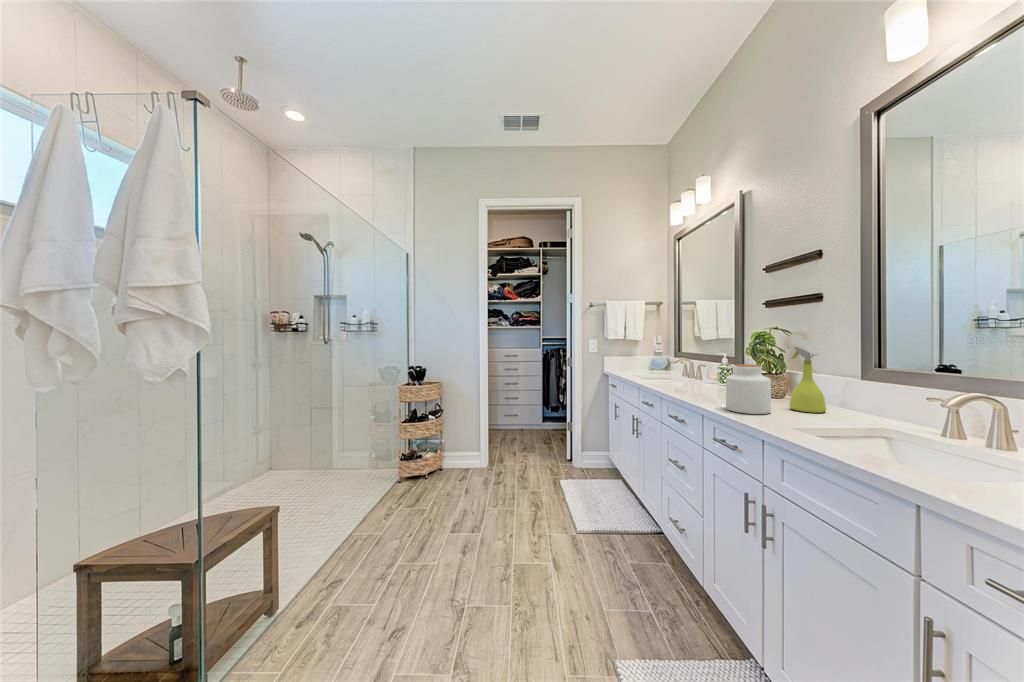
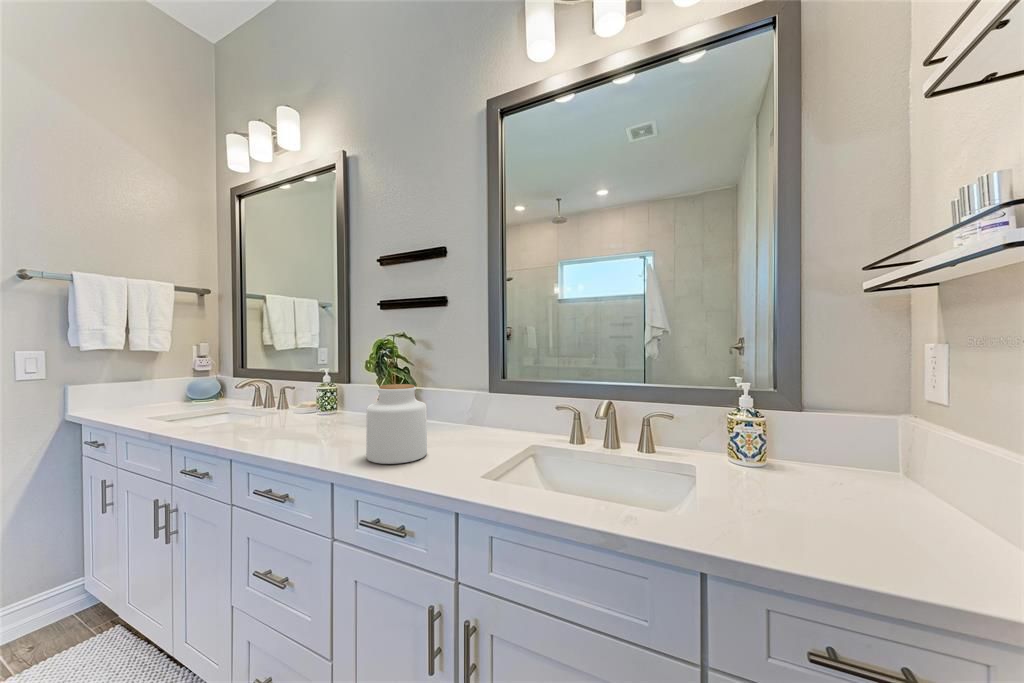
spray bottle: present [790,347,826,413] -> none [434,356,471,441]

